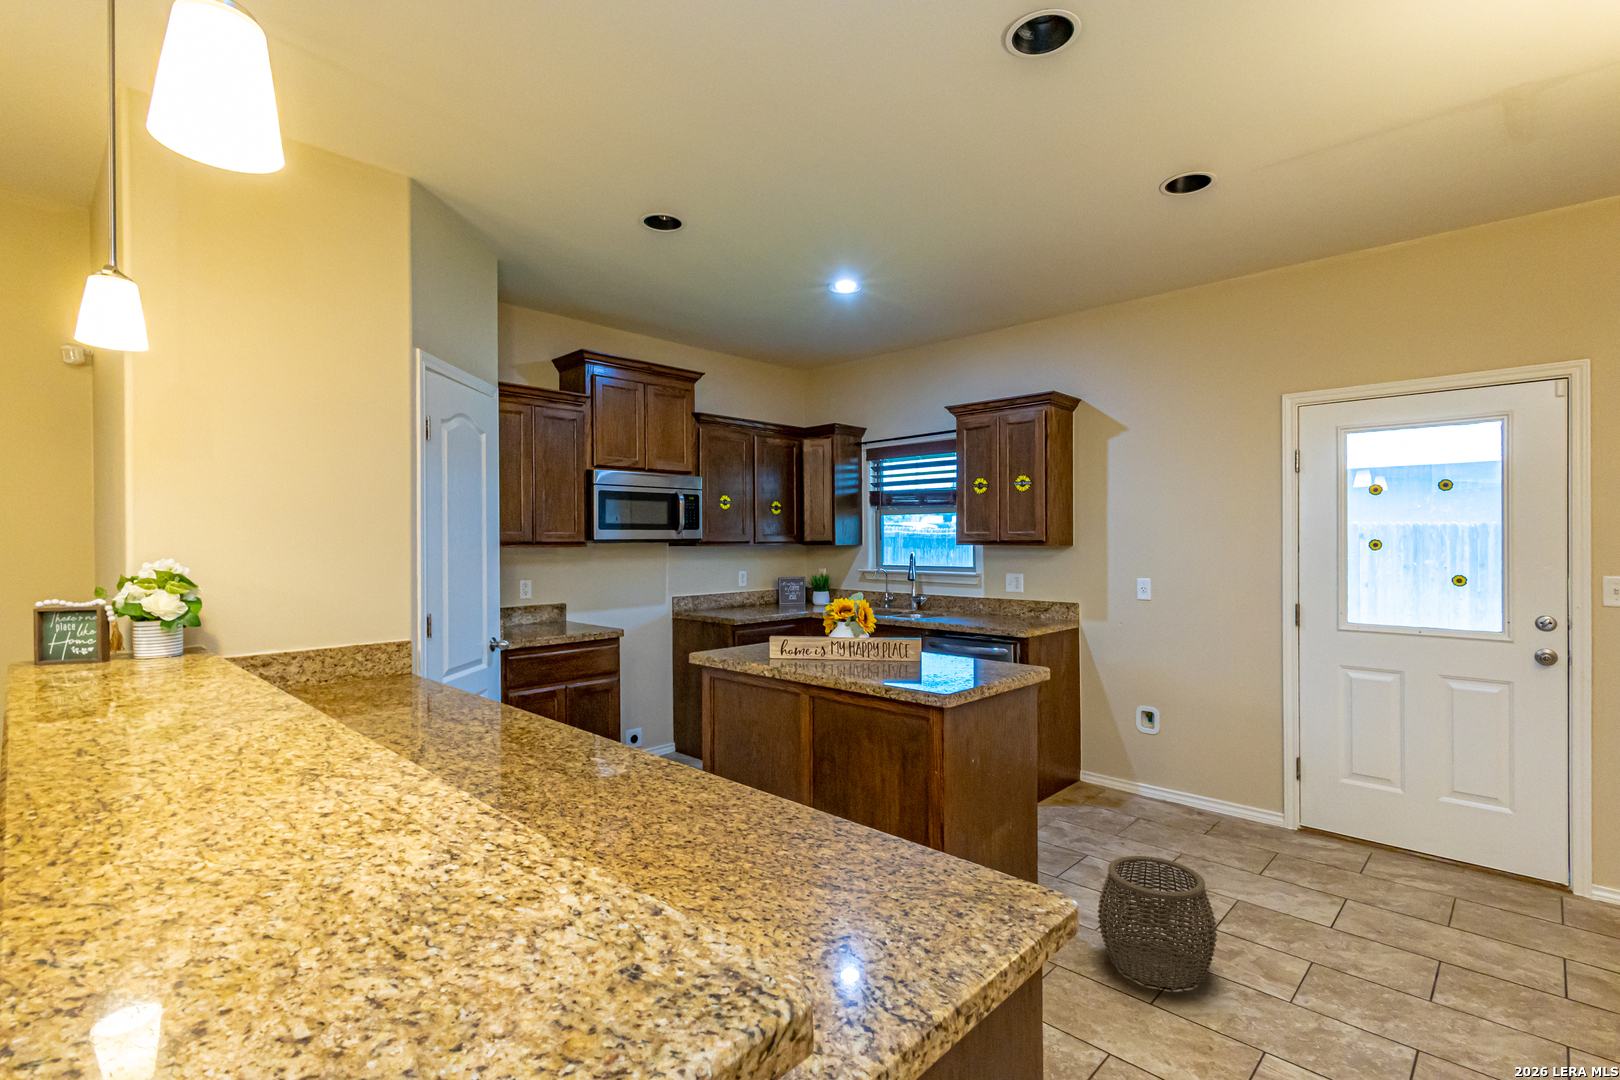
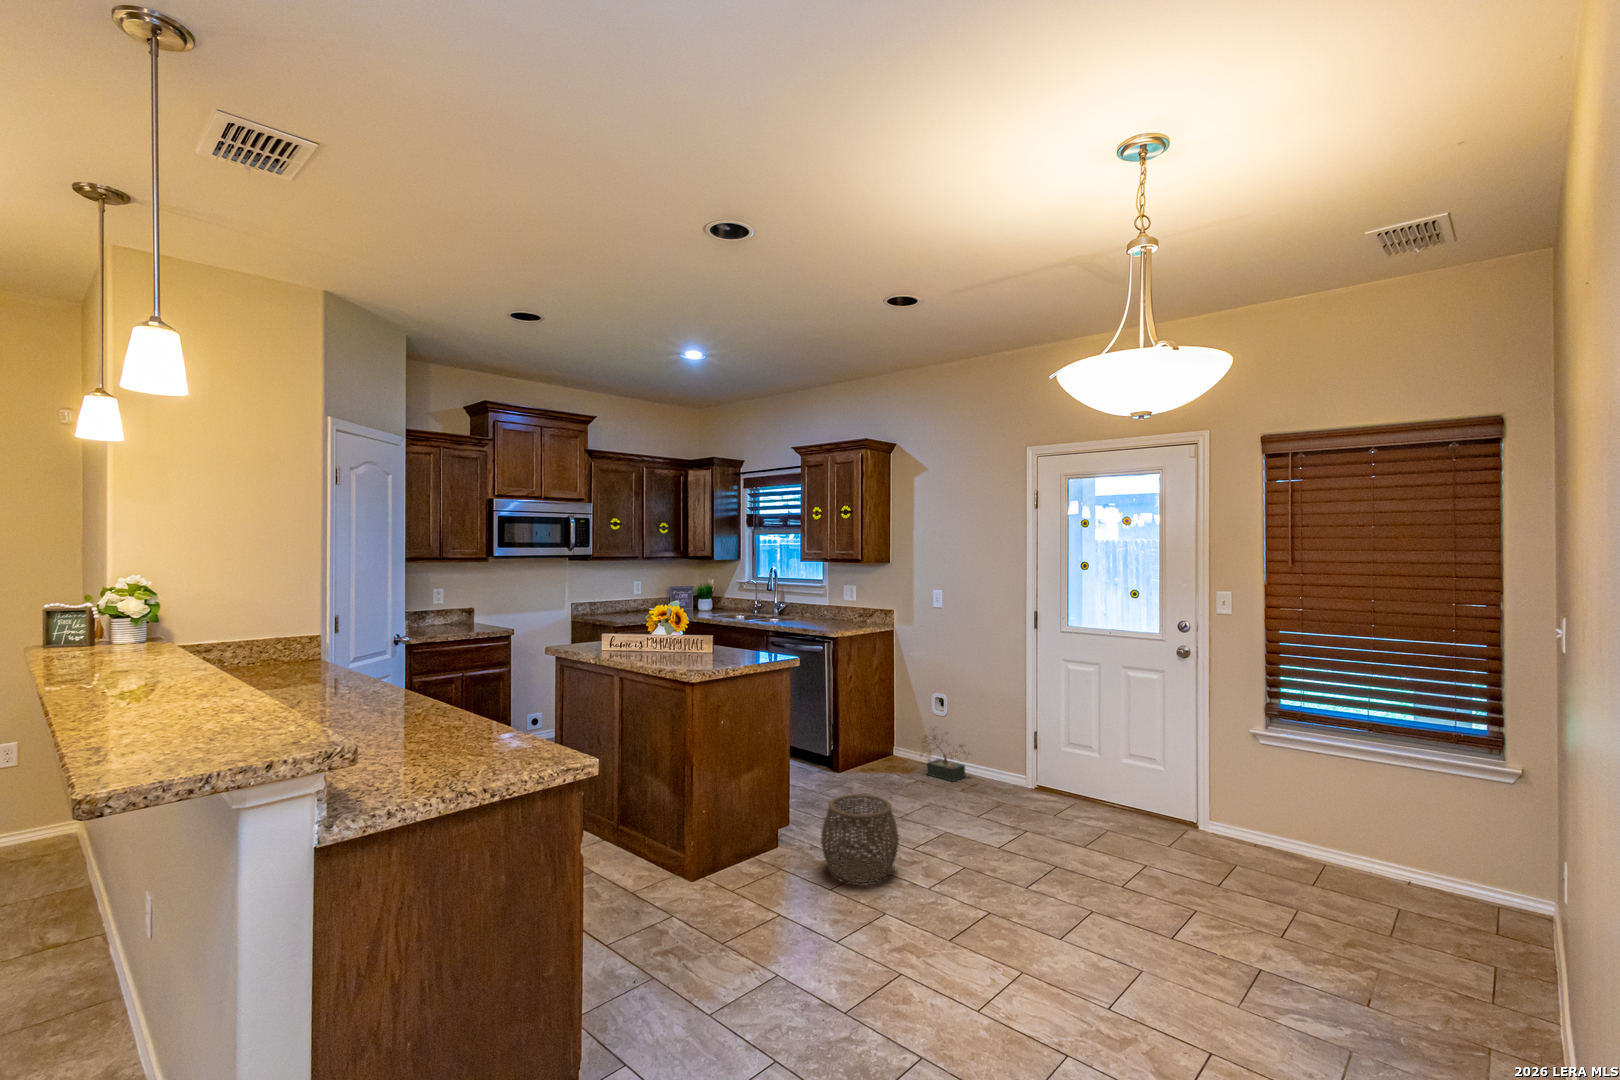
decorative plant: none [1125,746,1200,819] -> present [919,727,969,782]

